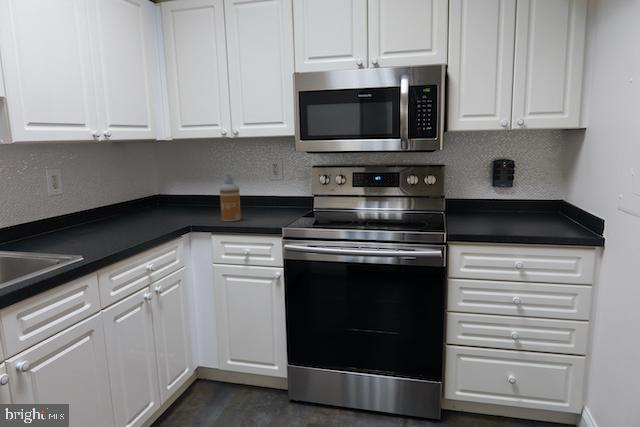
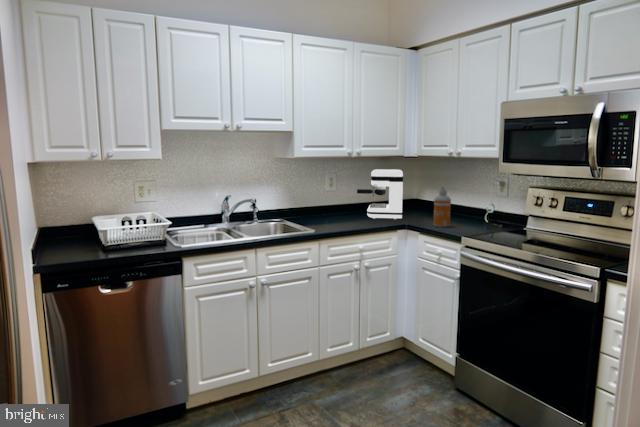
coffee maker: none [100,158,176,226] -> present [357,169,403,219]

